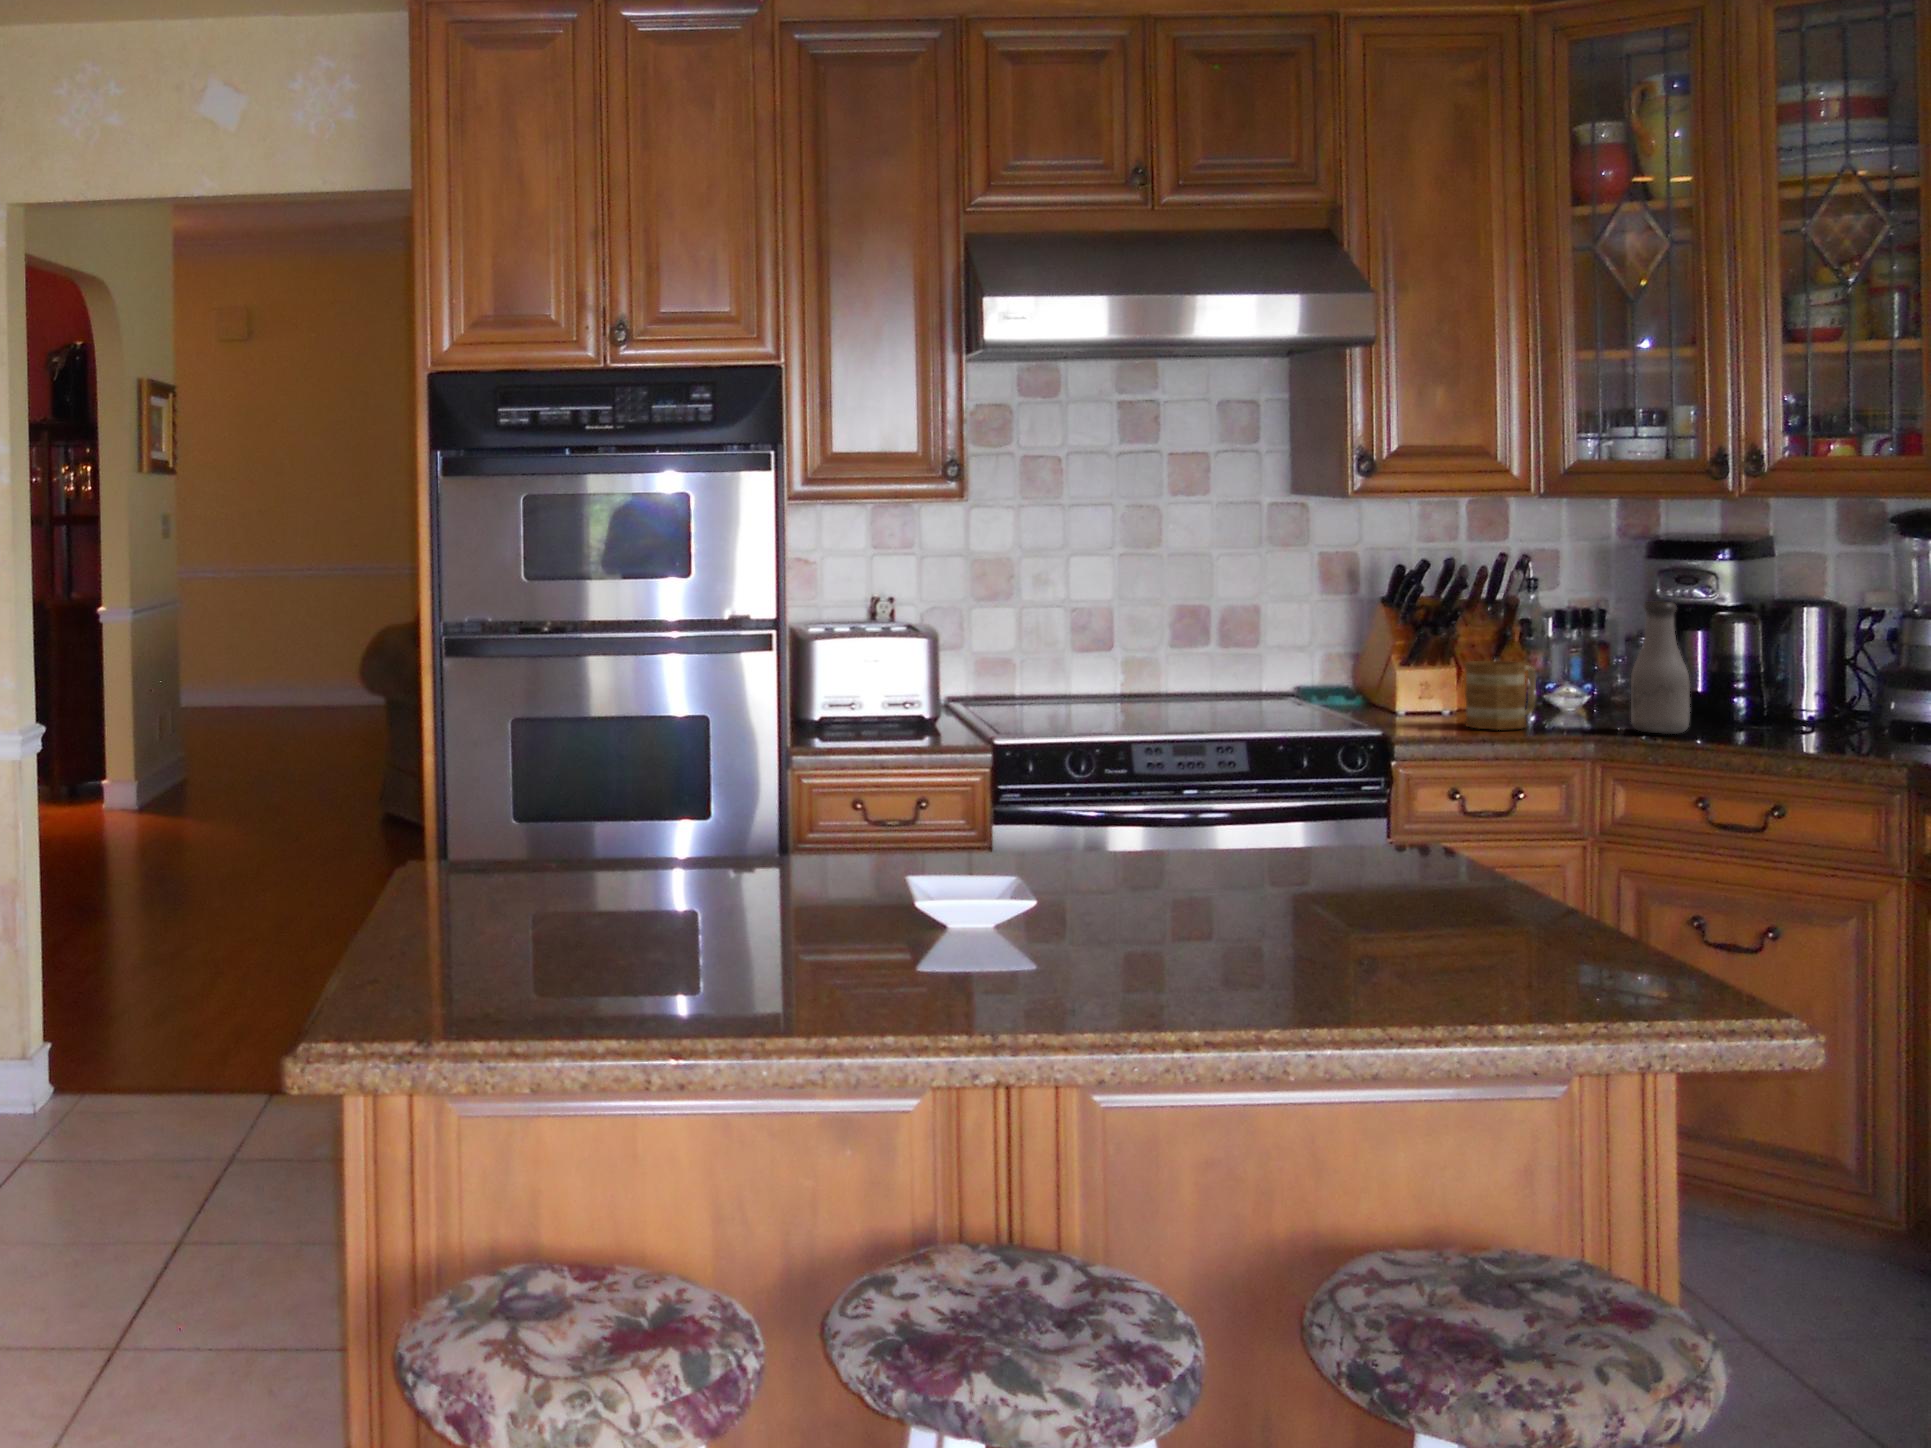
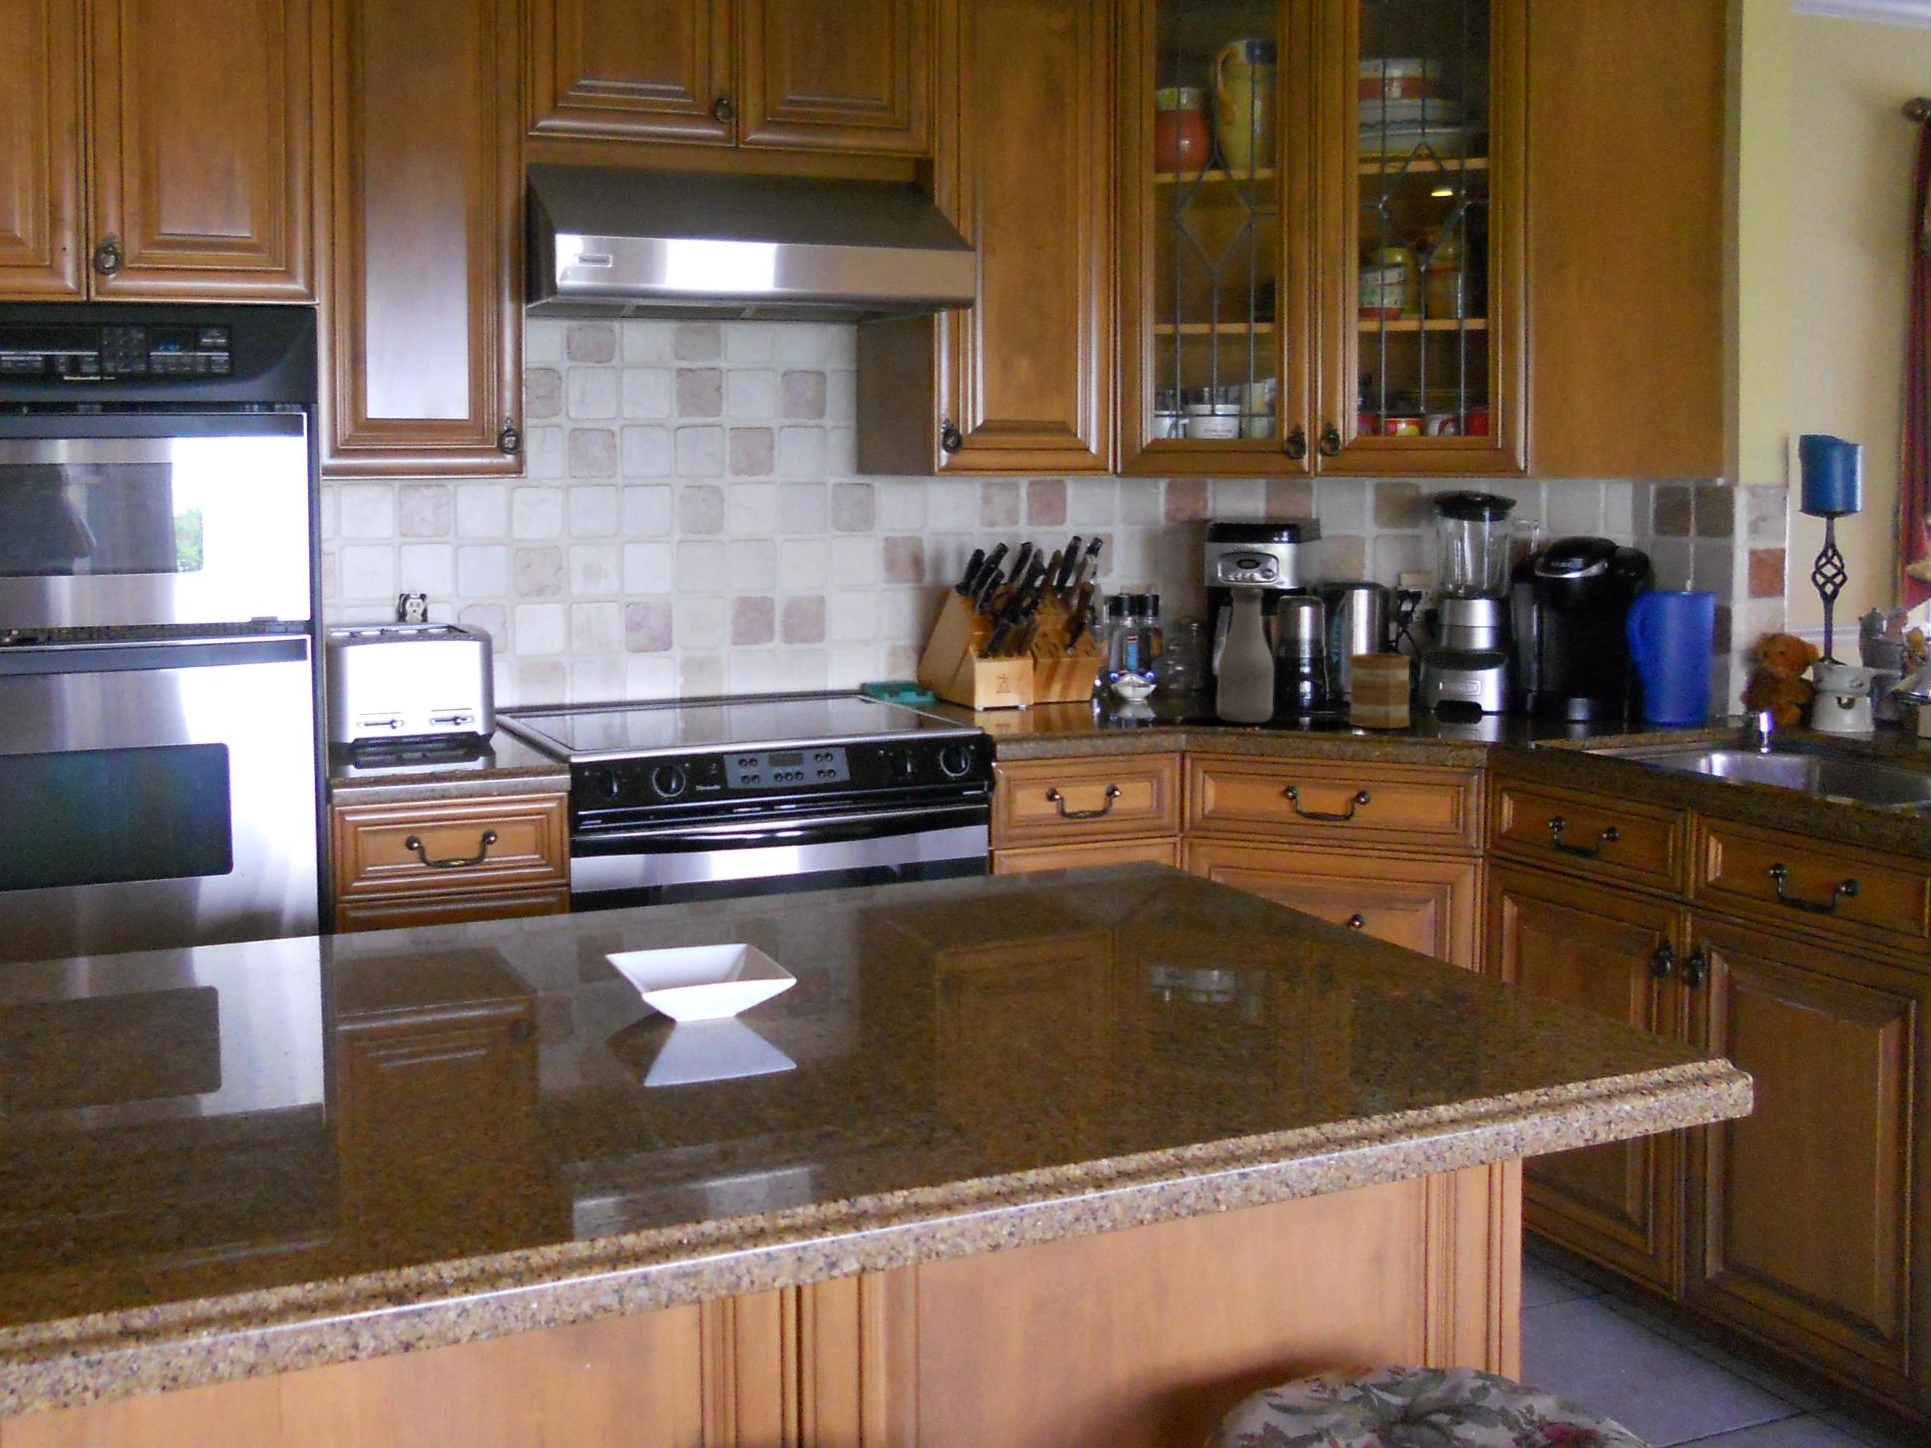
mug: present [1465,661,1536,730] -> present [1349,653,1410,728]

